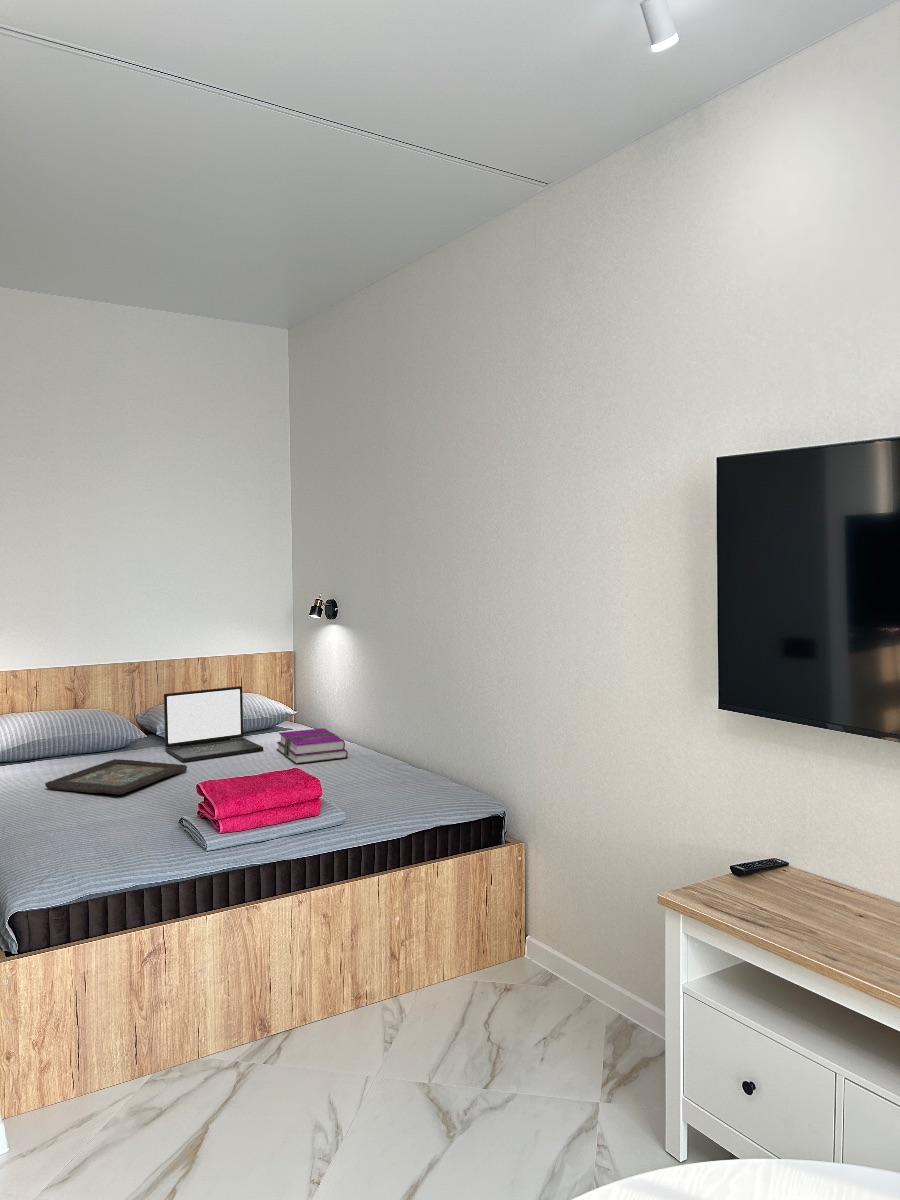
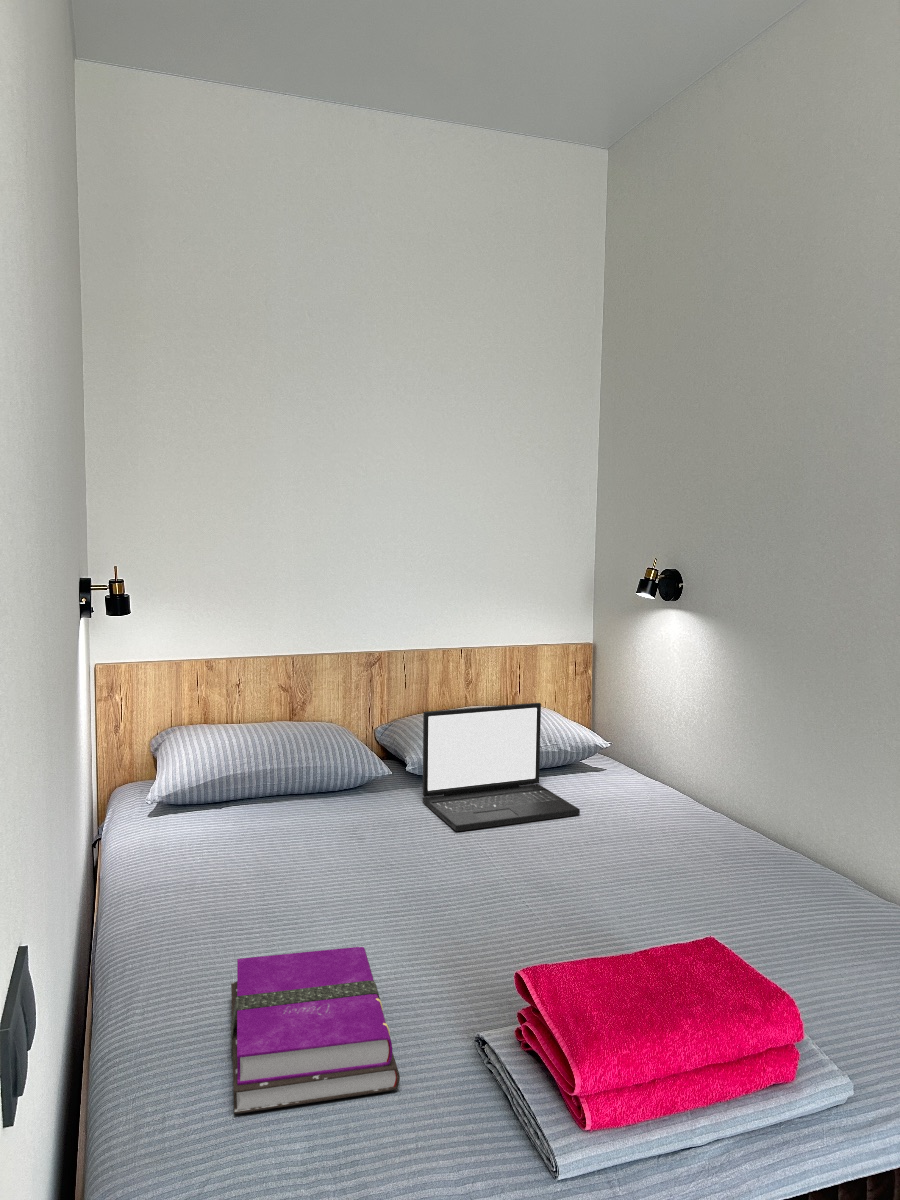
hardback book: present [277,728,348,764] -> present [231,947,400,1114]
decorative tray: present [45,759,187,795] -> none [238,818,468,913]

